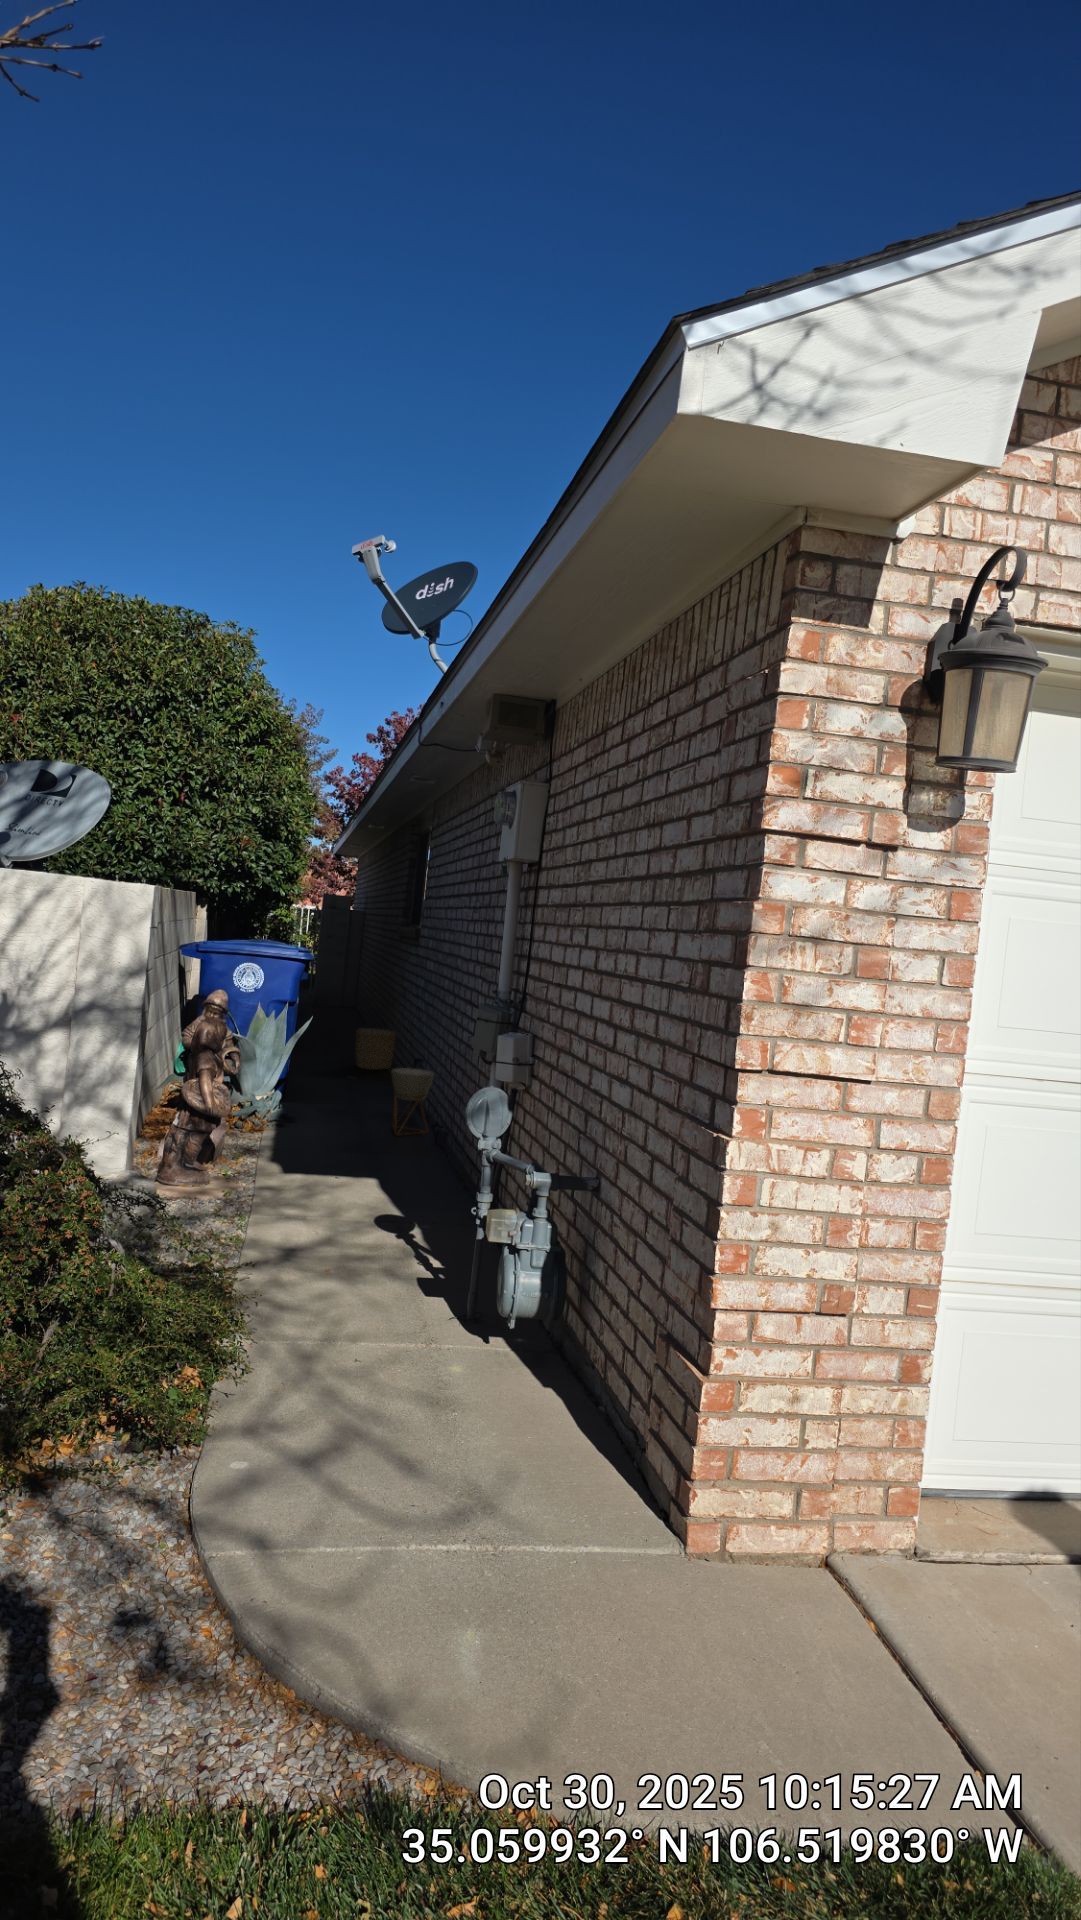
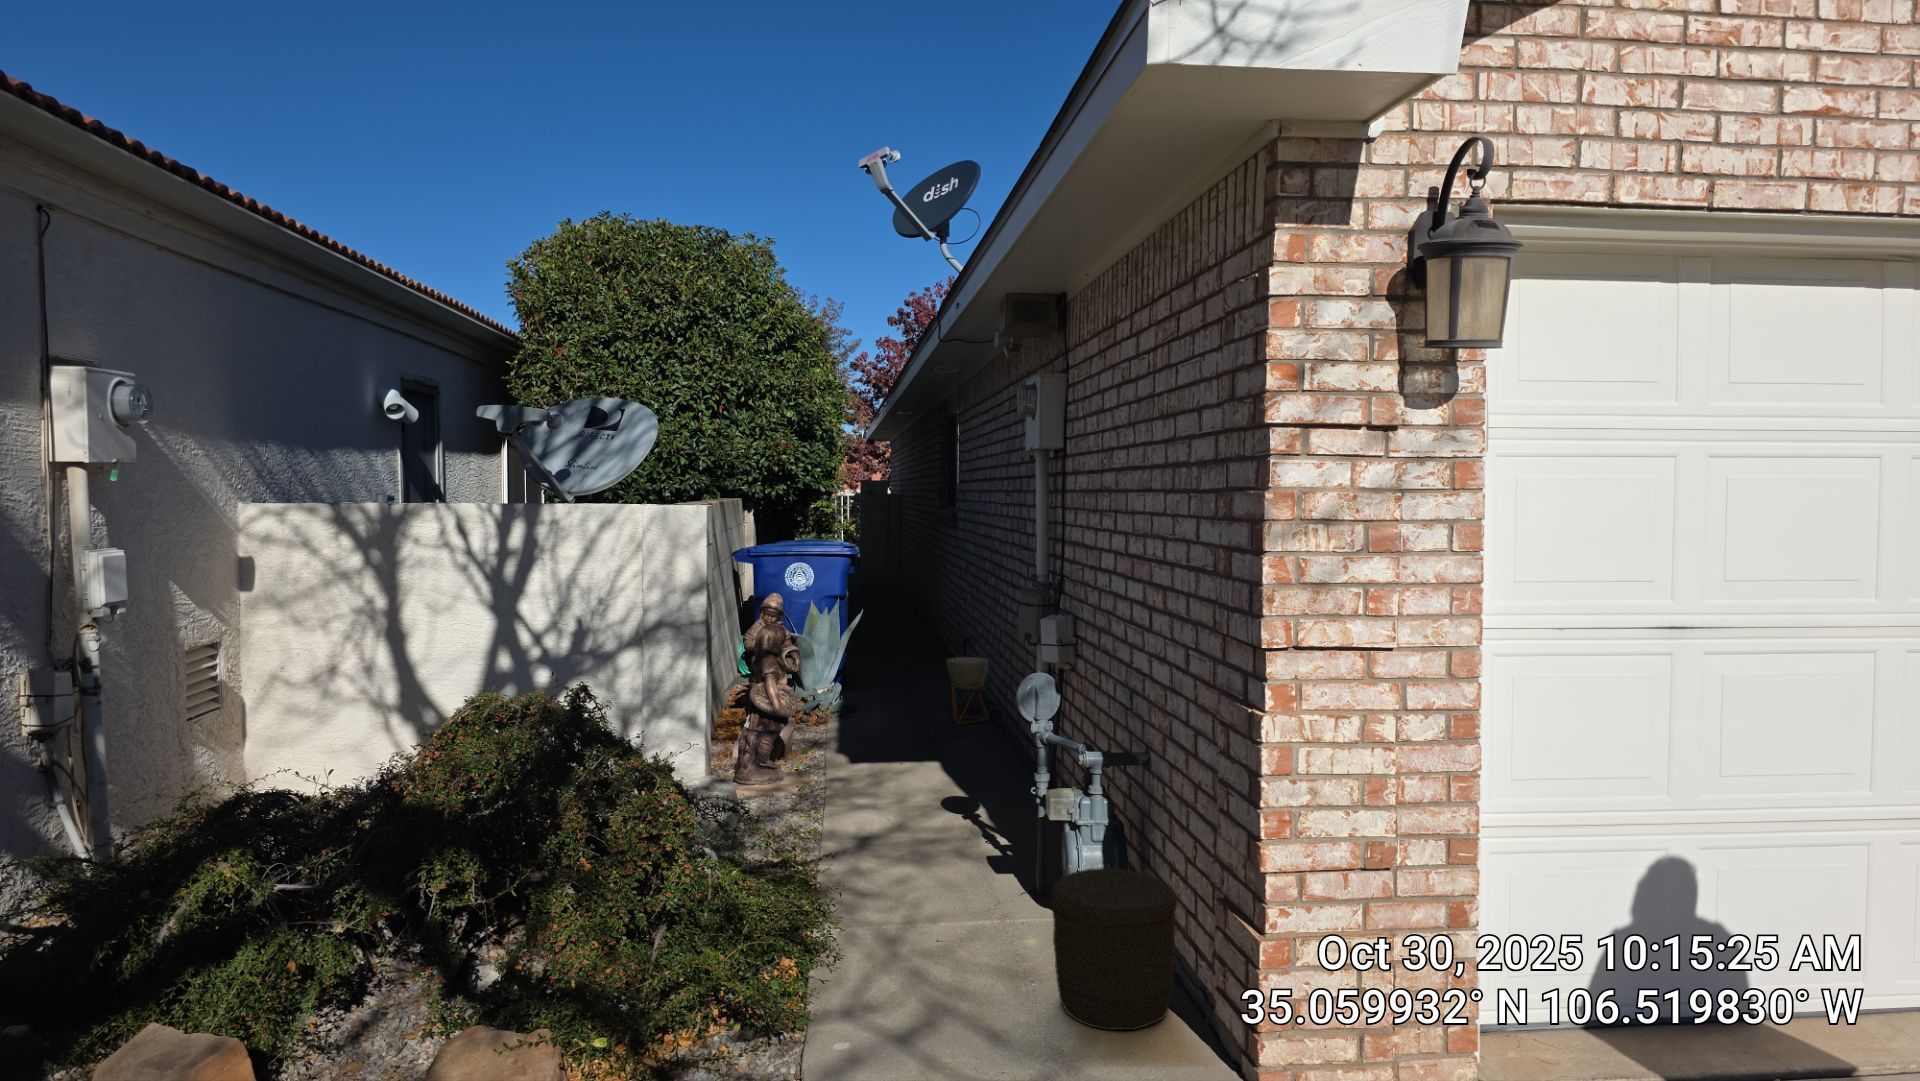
woven basket: present [355,1028,395,1070] -> present [1051,868,1178,1030]

